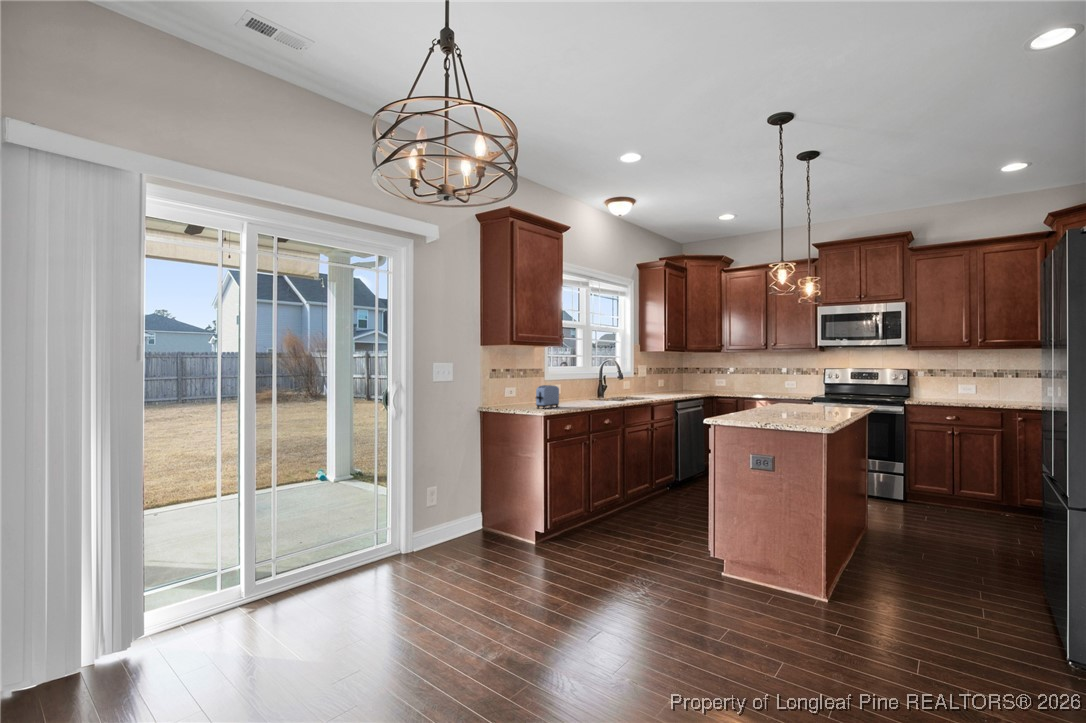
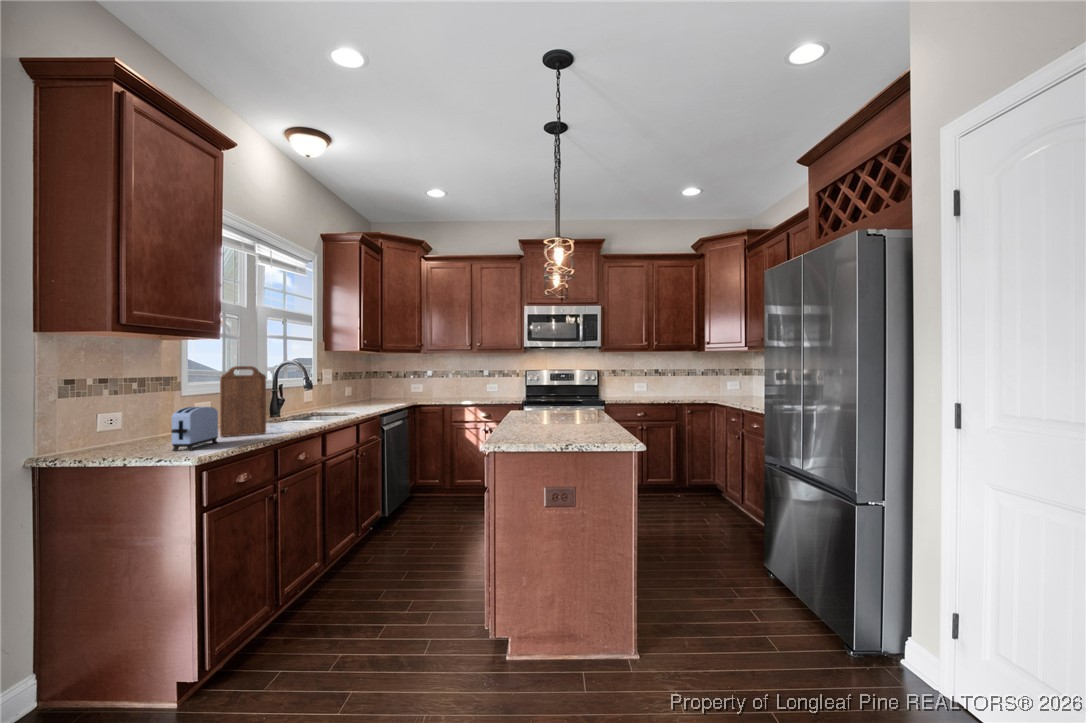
cutting board: none [562,362,587,405] -> present [220,366,266,437]

